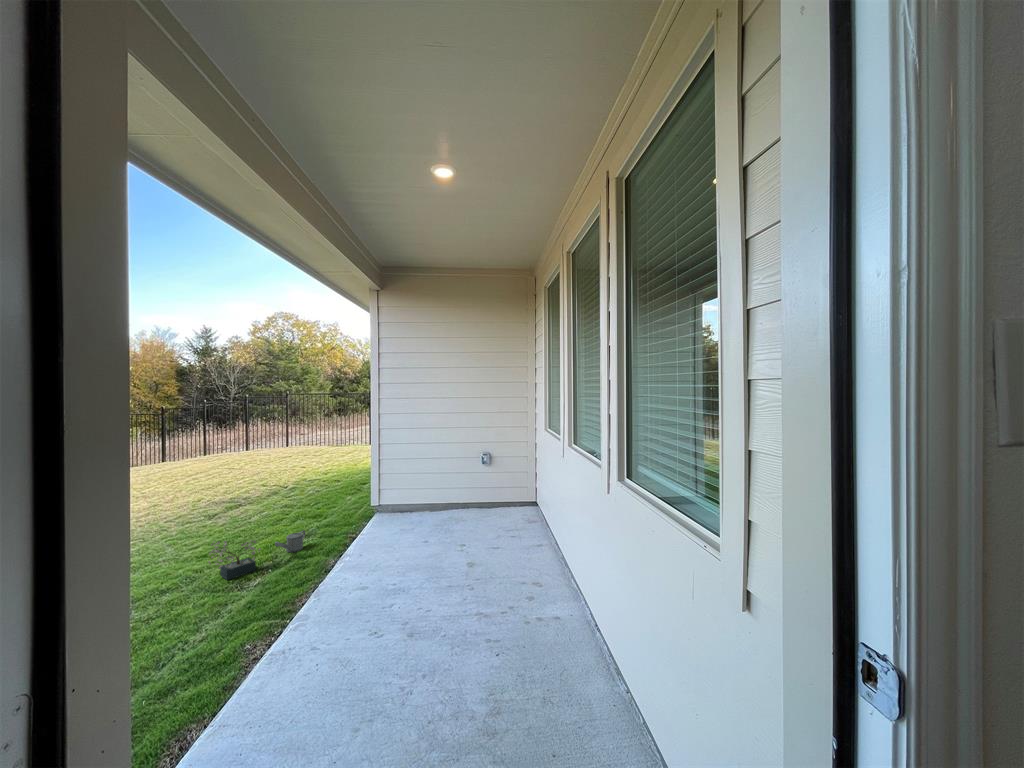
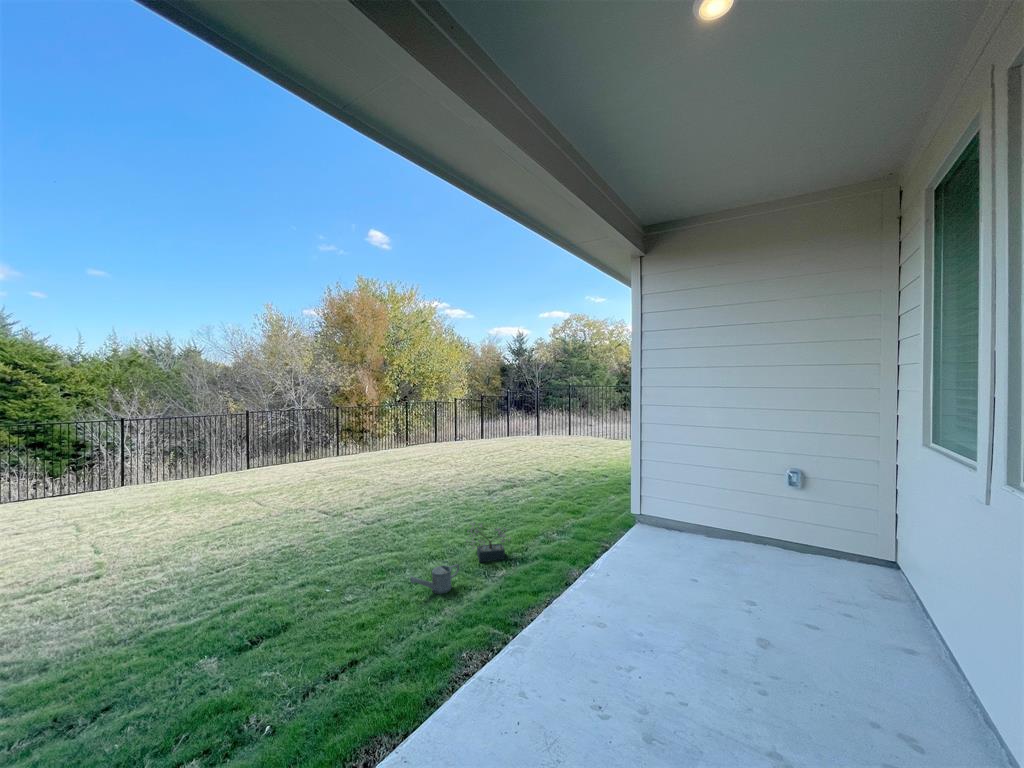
watering can: present [275,531,305,552] -> present [410,564,459,594]

